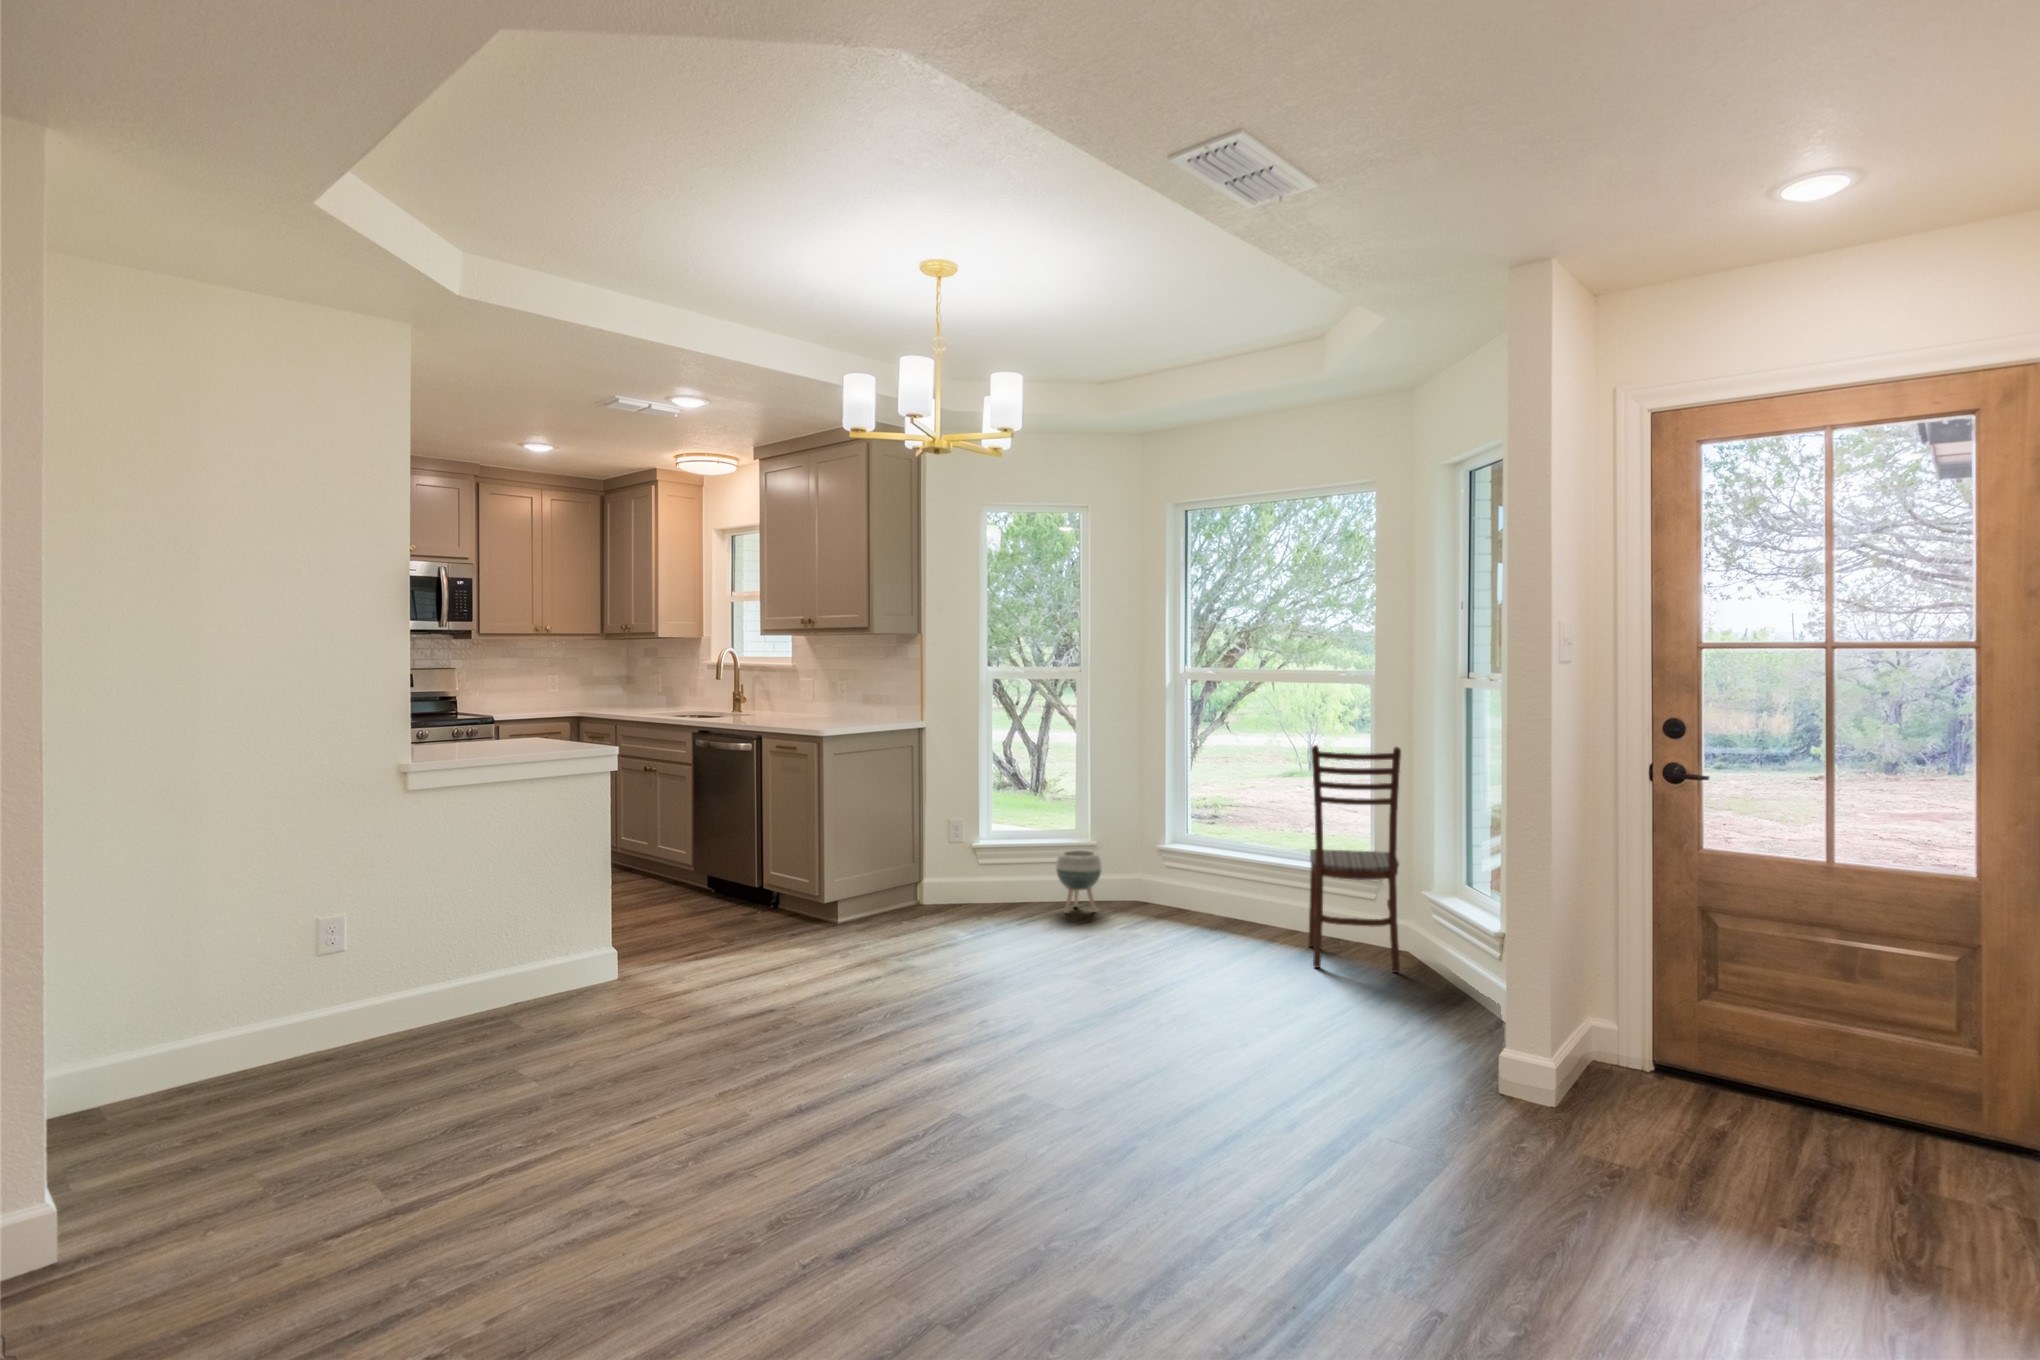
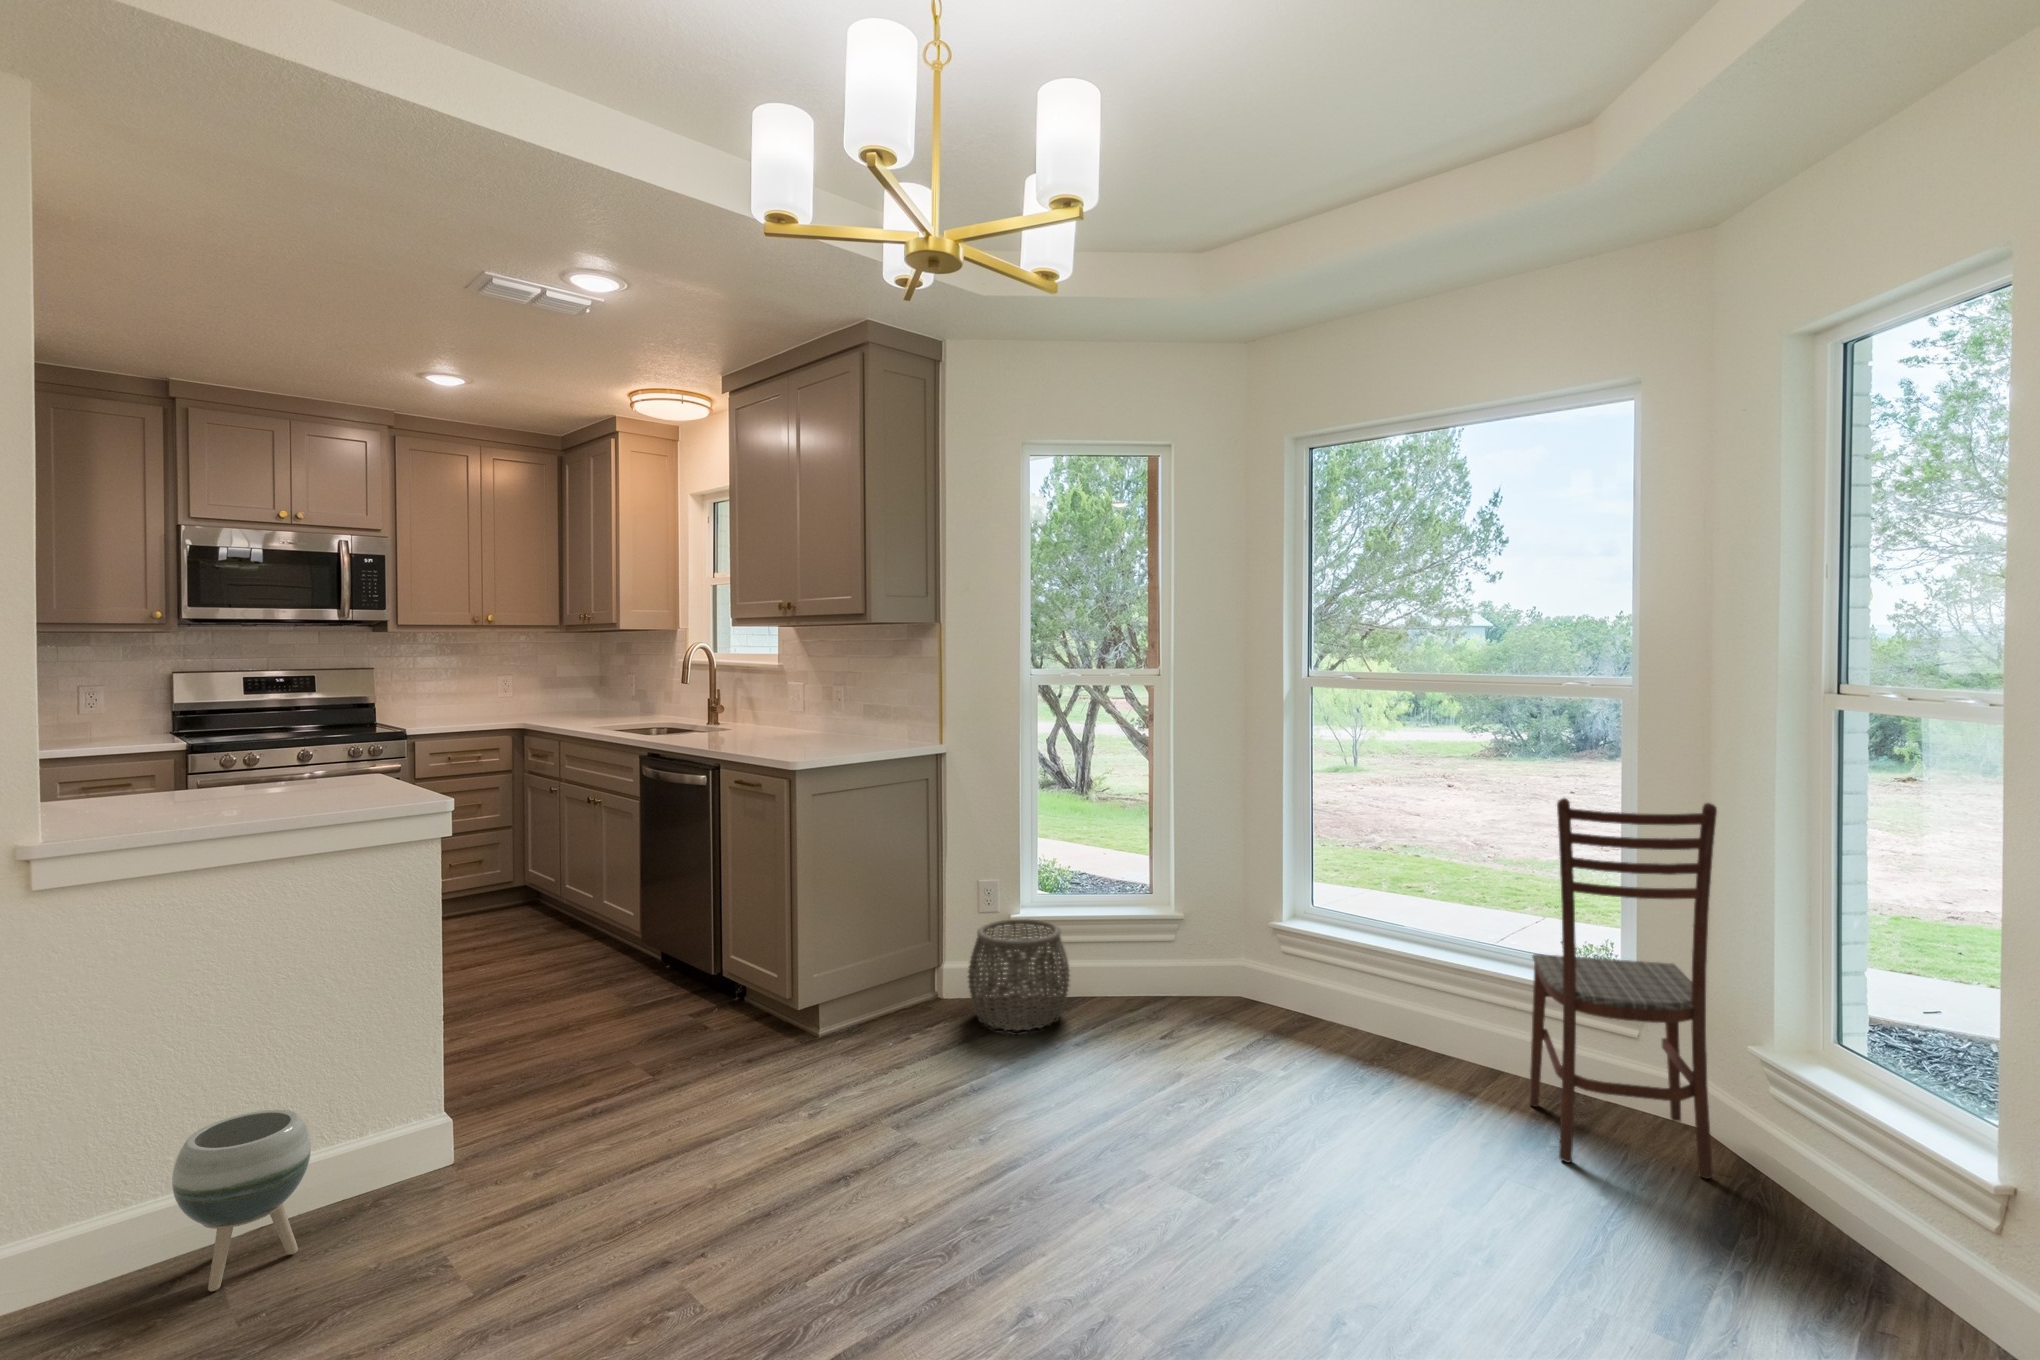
woven basket: none [943,845,1015,918] -> present [968,919,1070,1031]
planter: present [1056,850,1101,913] -> present [172,1110,311,1291]

